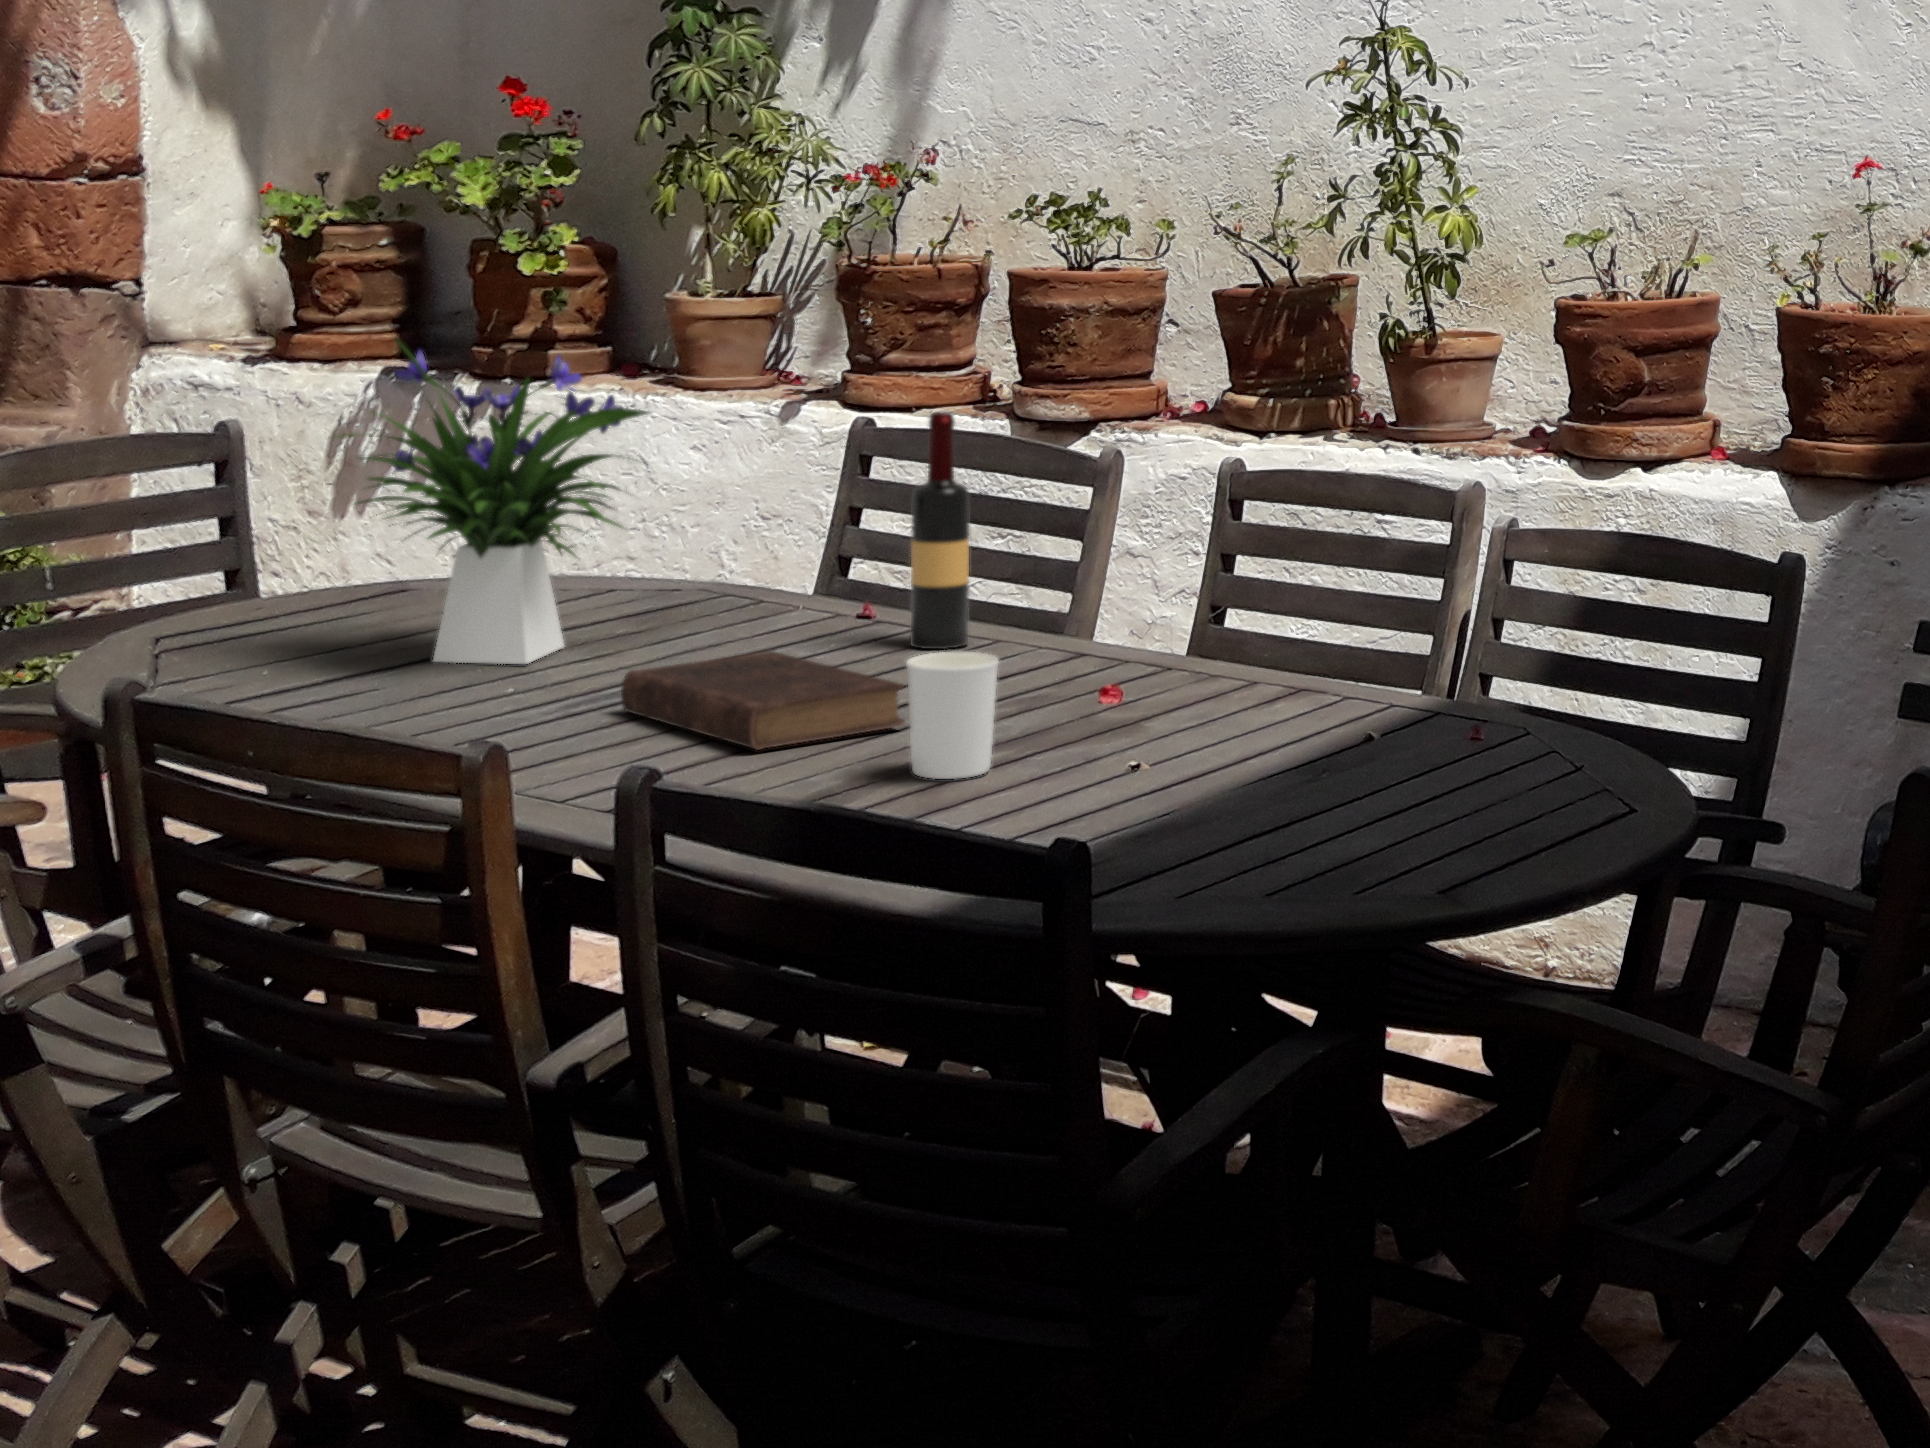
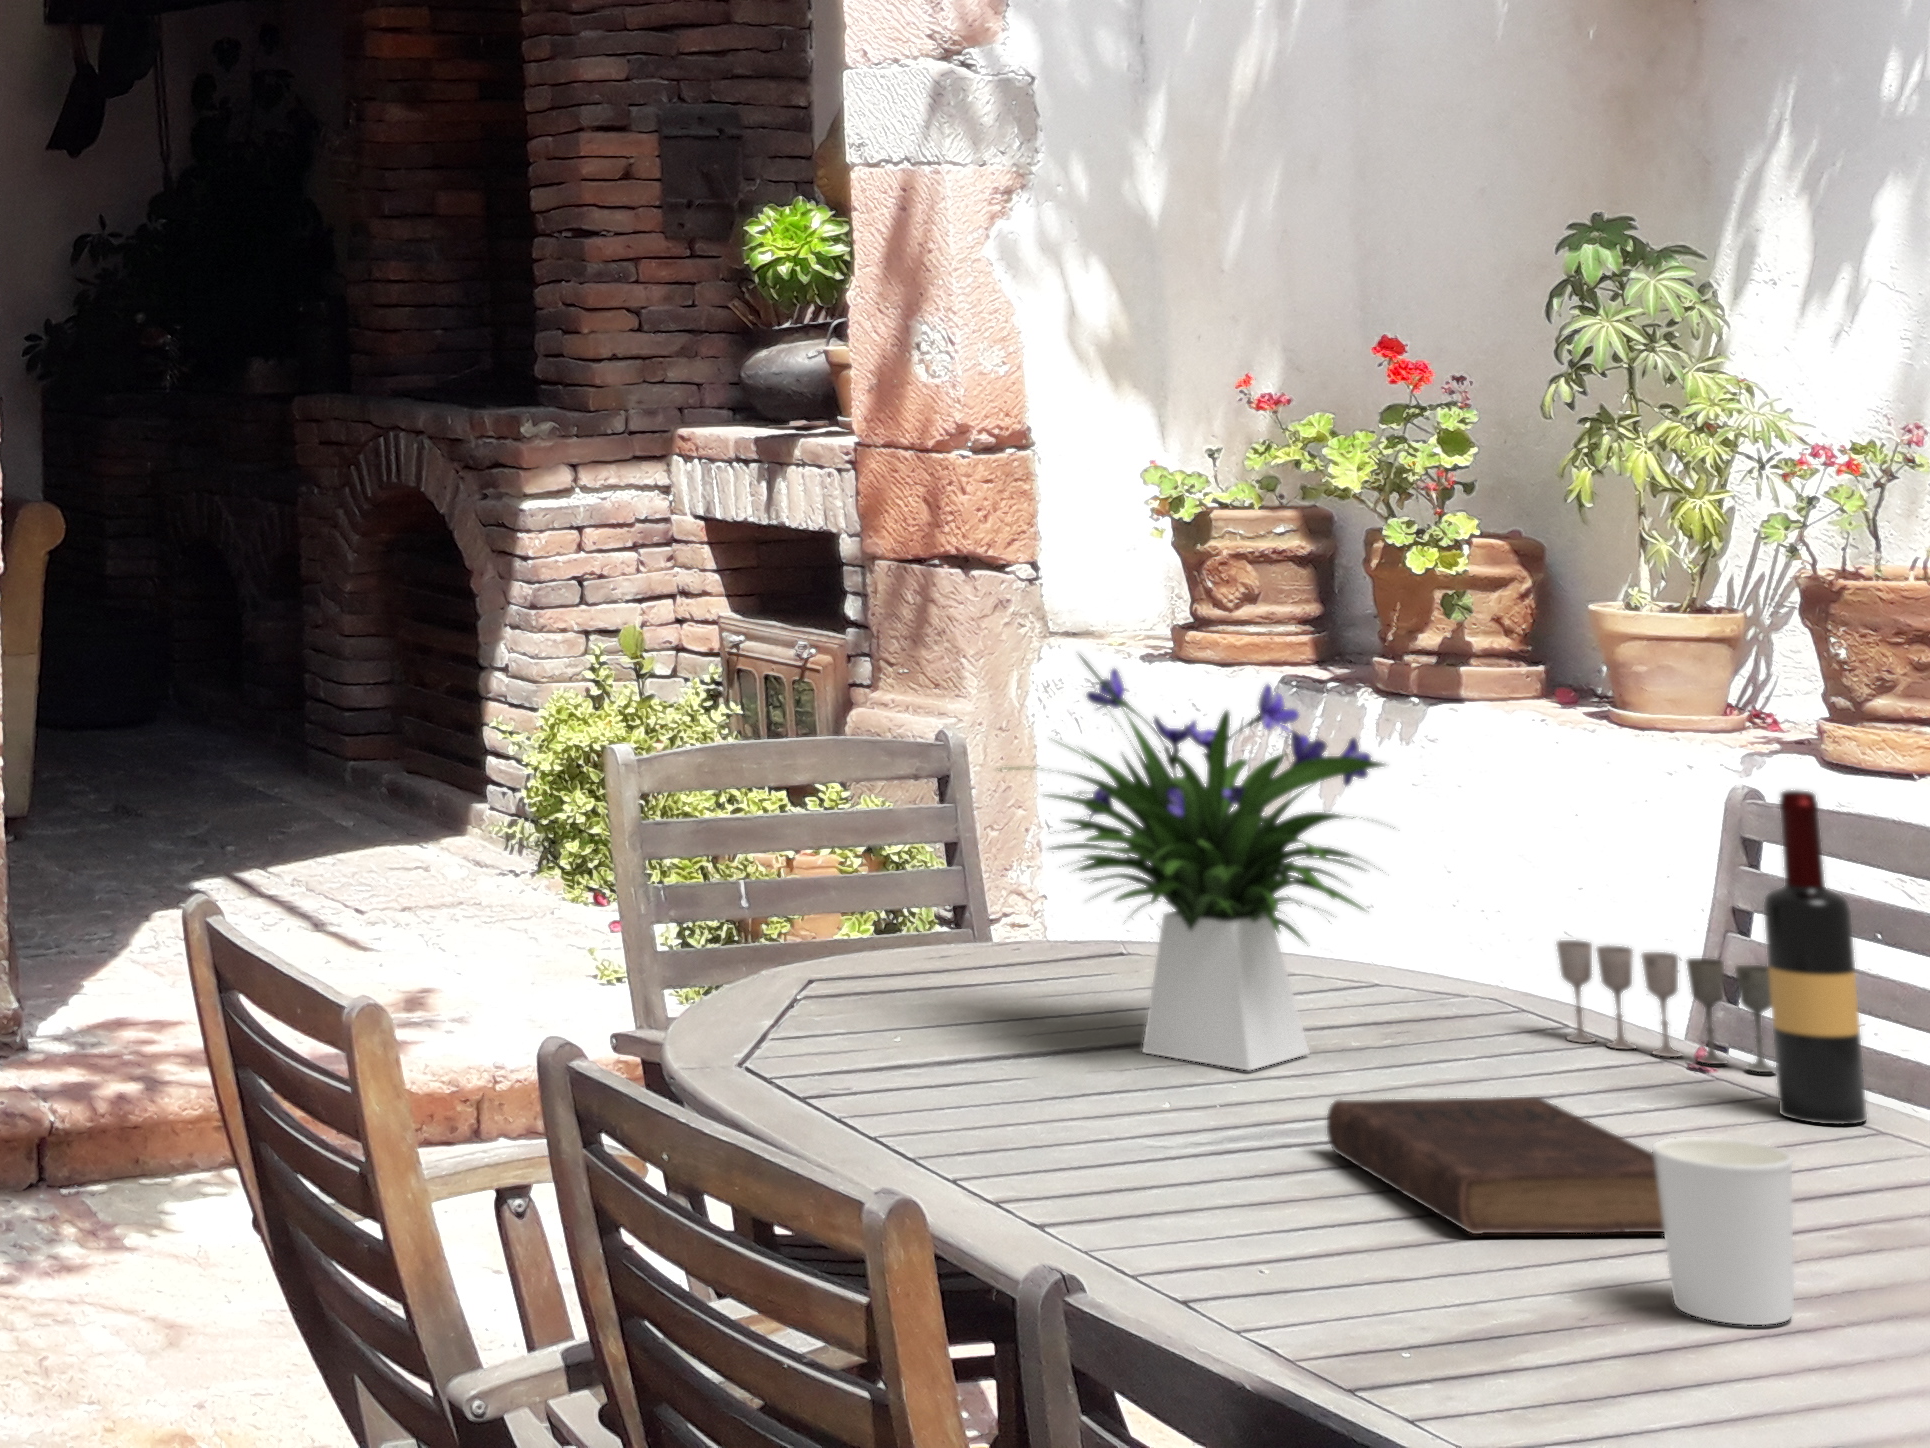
wine glass: none [740,540,899,621] -> present [1557,940,1776,1072]

